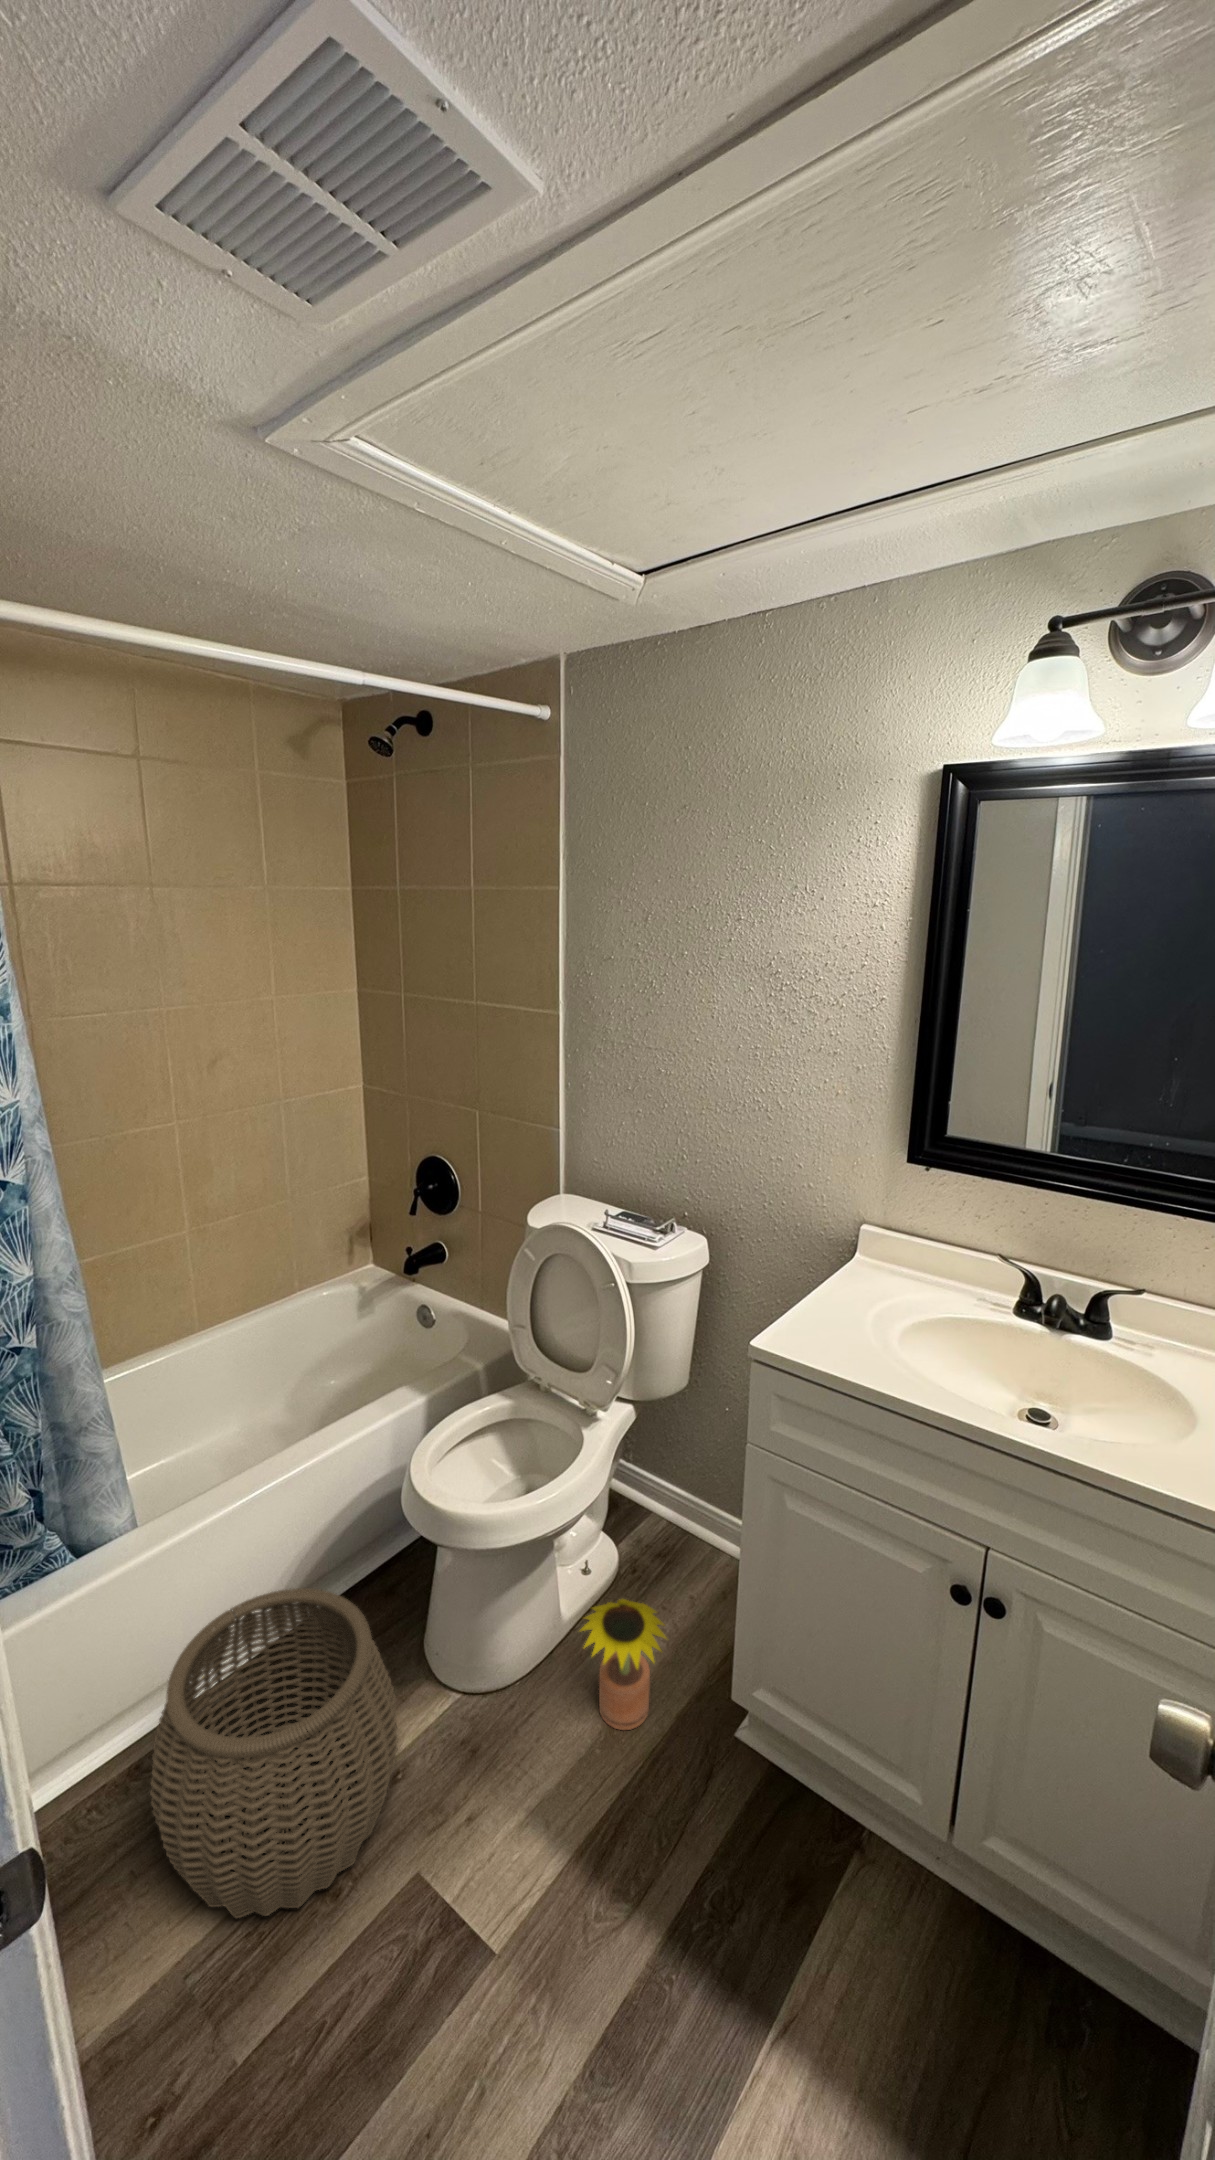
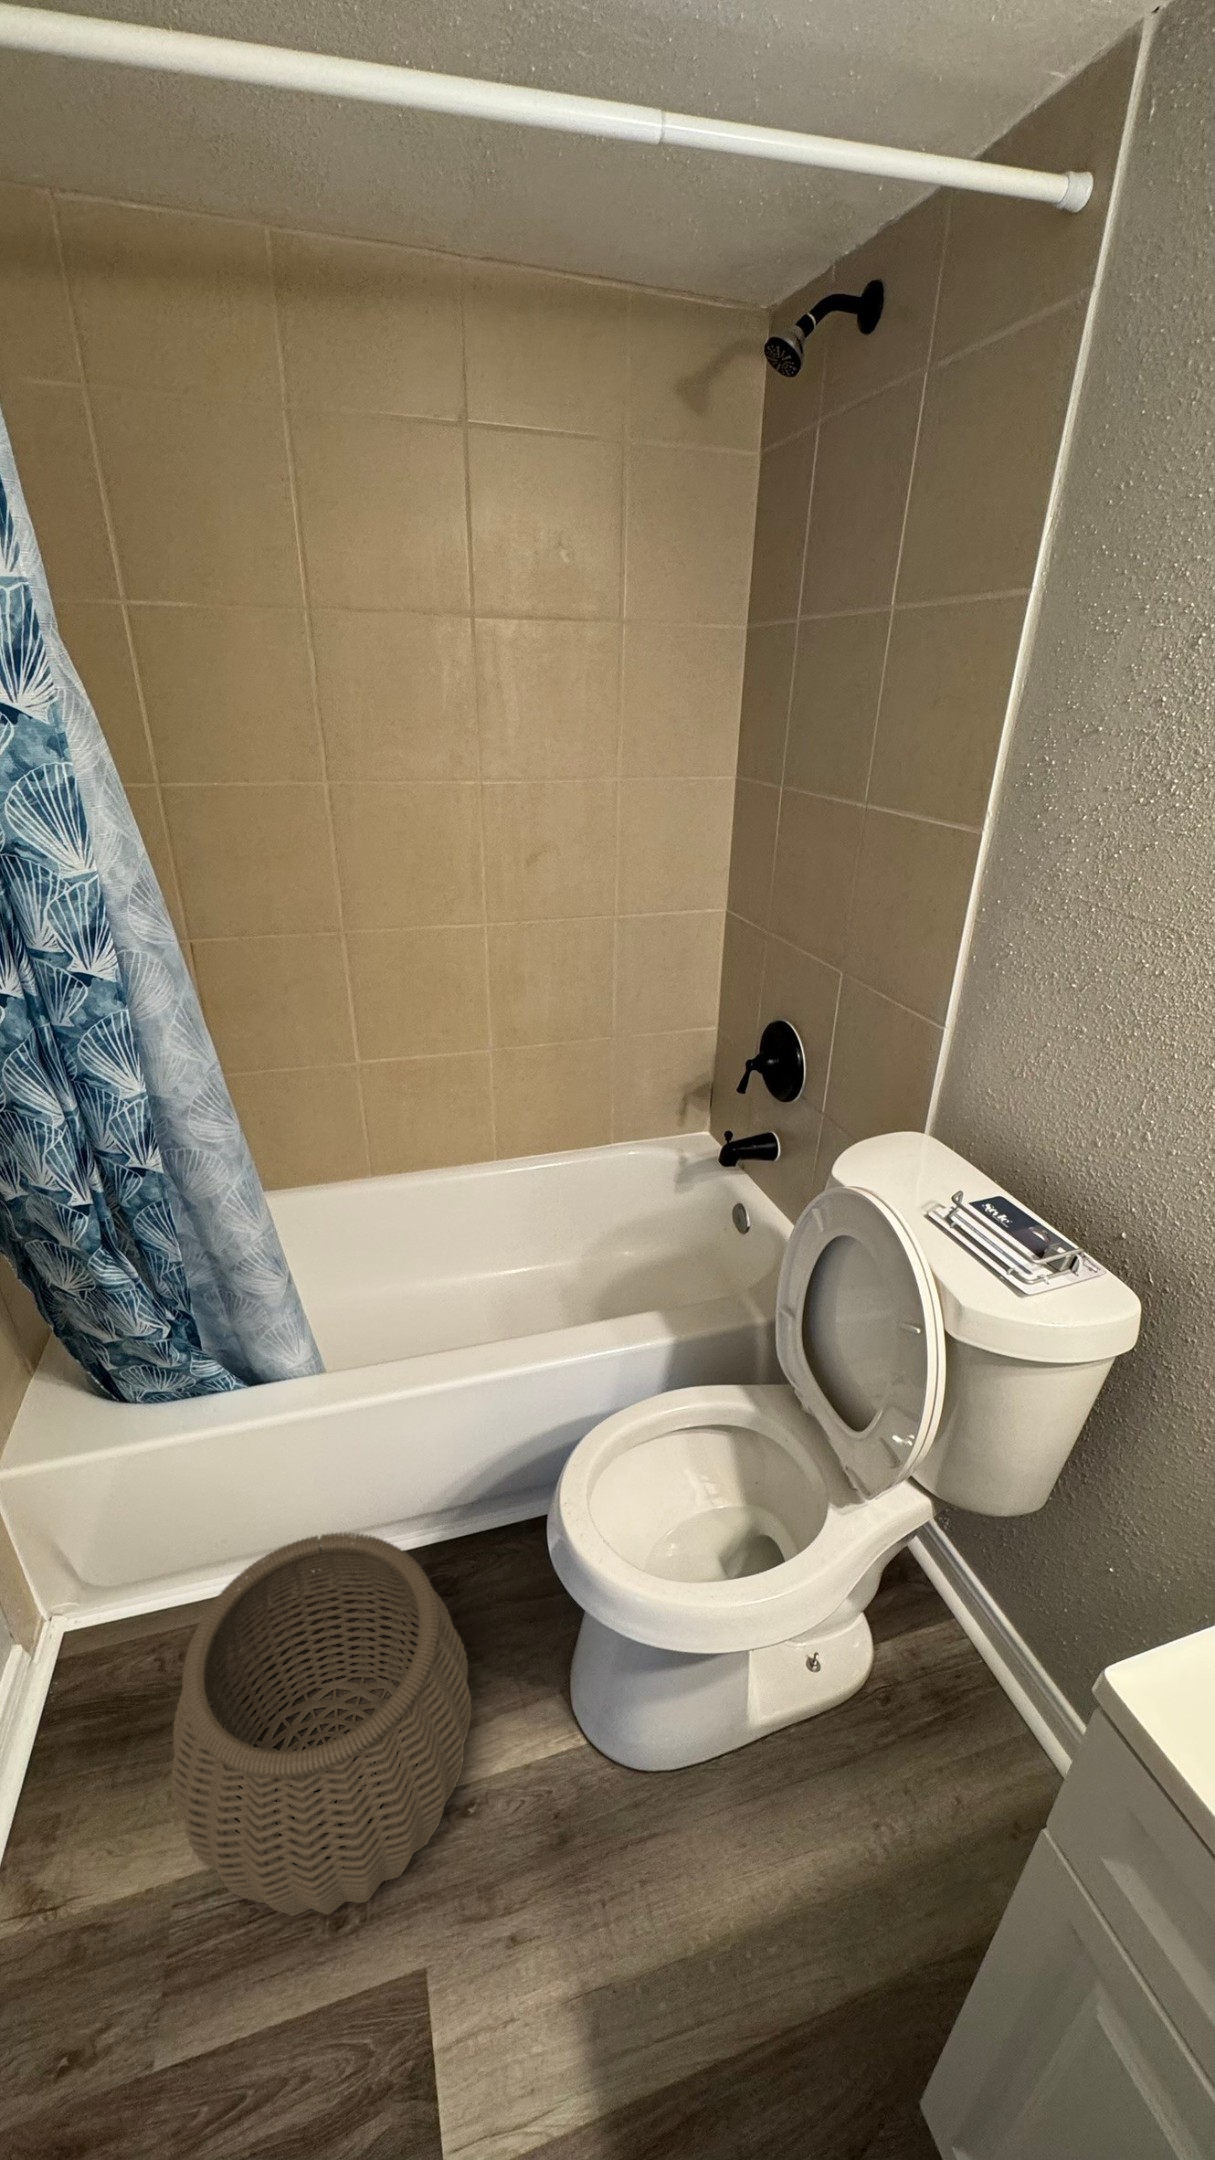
decorative plant: present [581,1599,666,1730] -> none [702,1807,830,1960]

